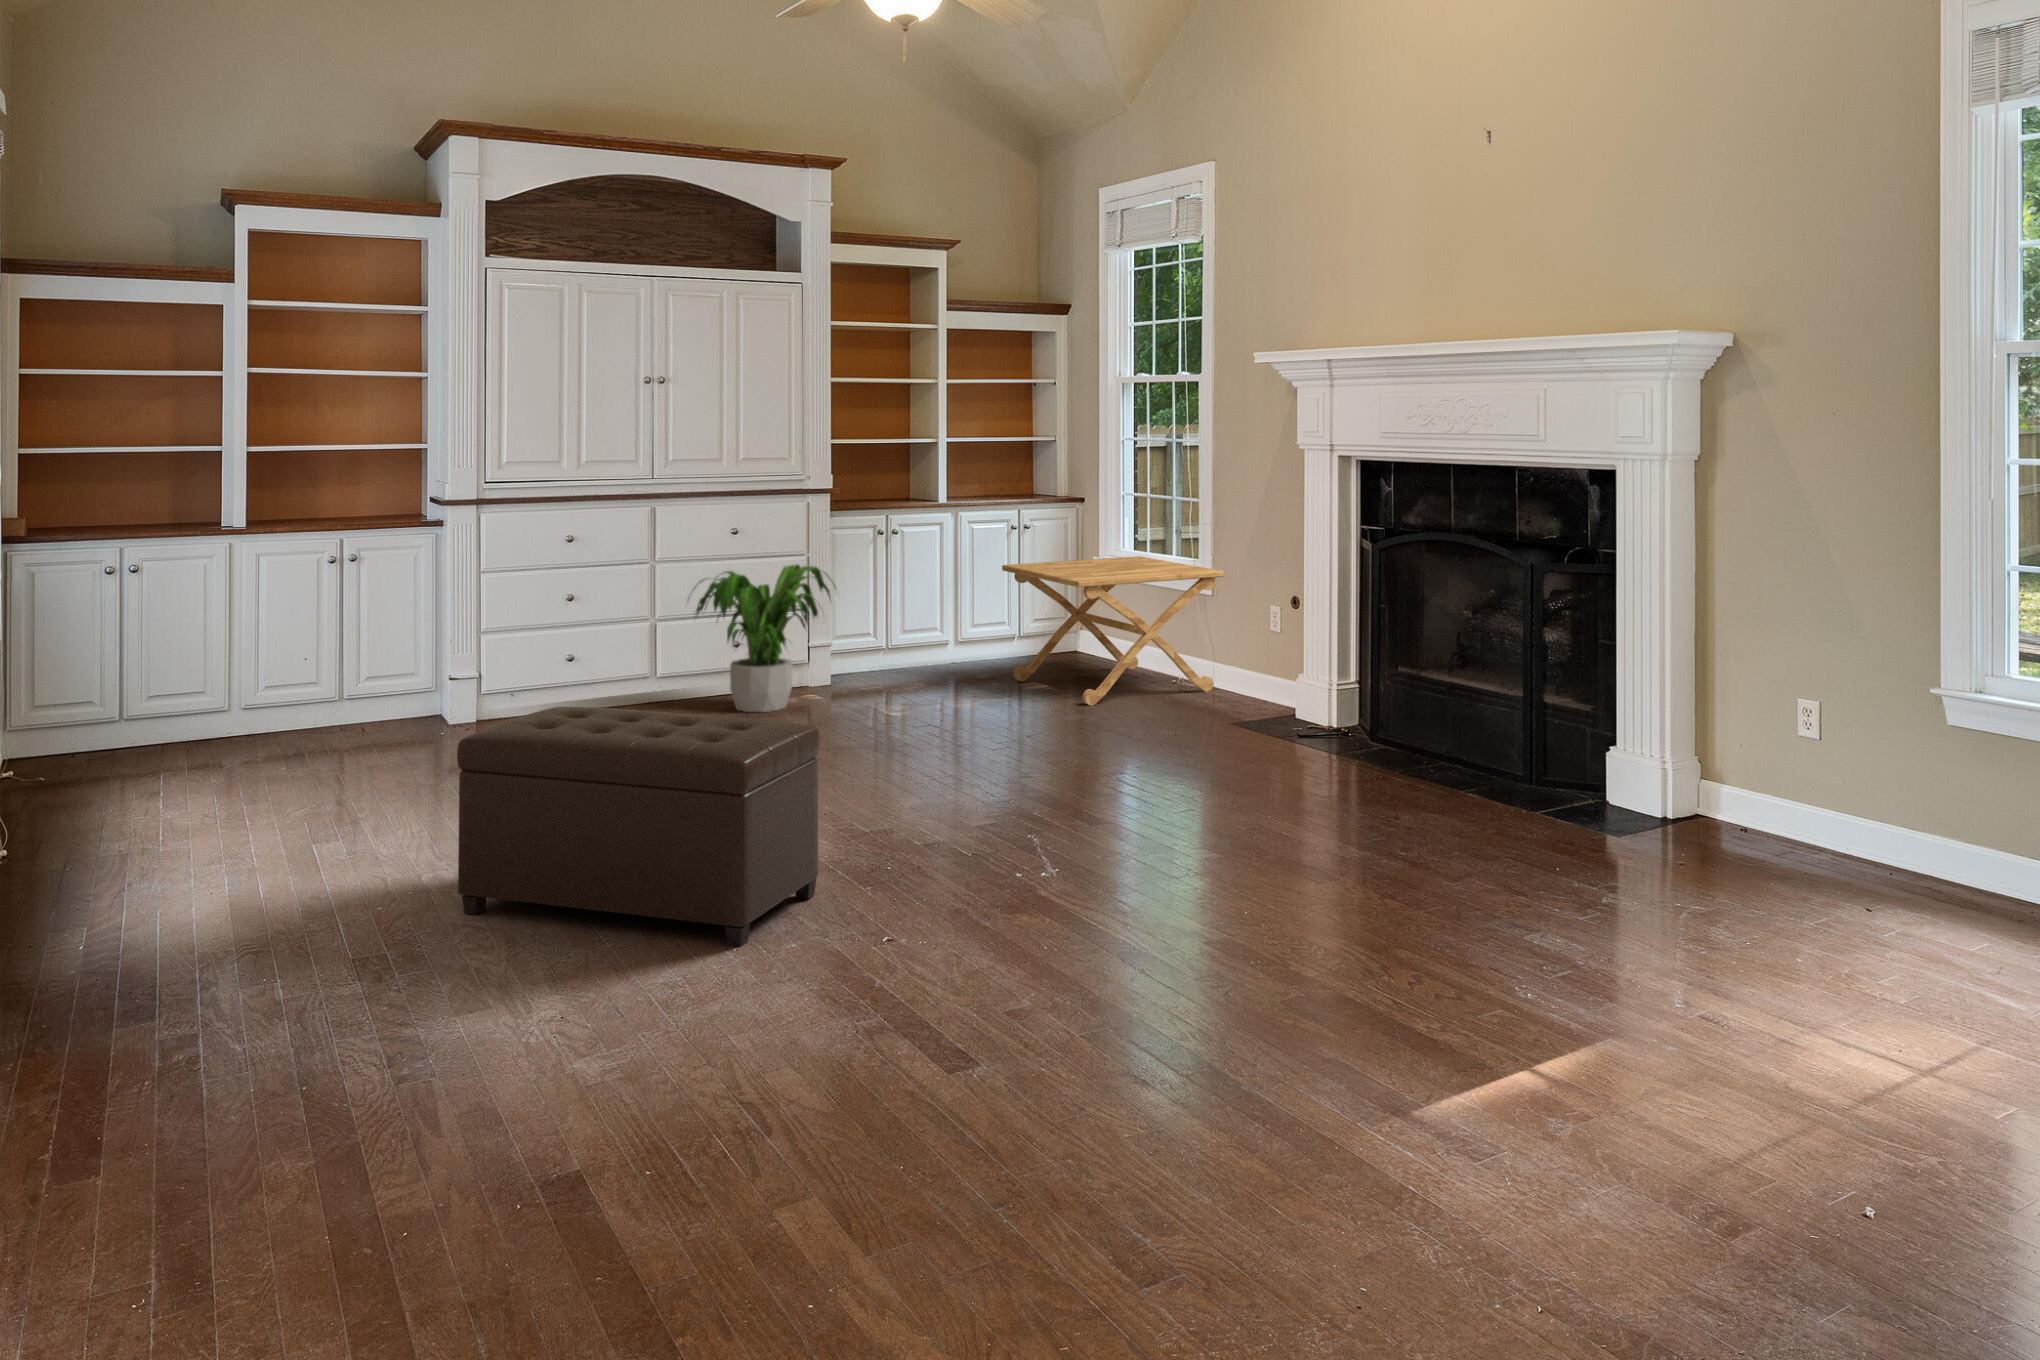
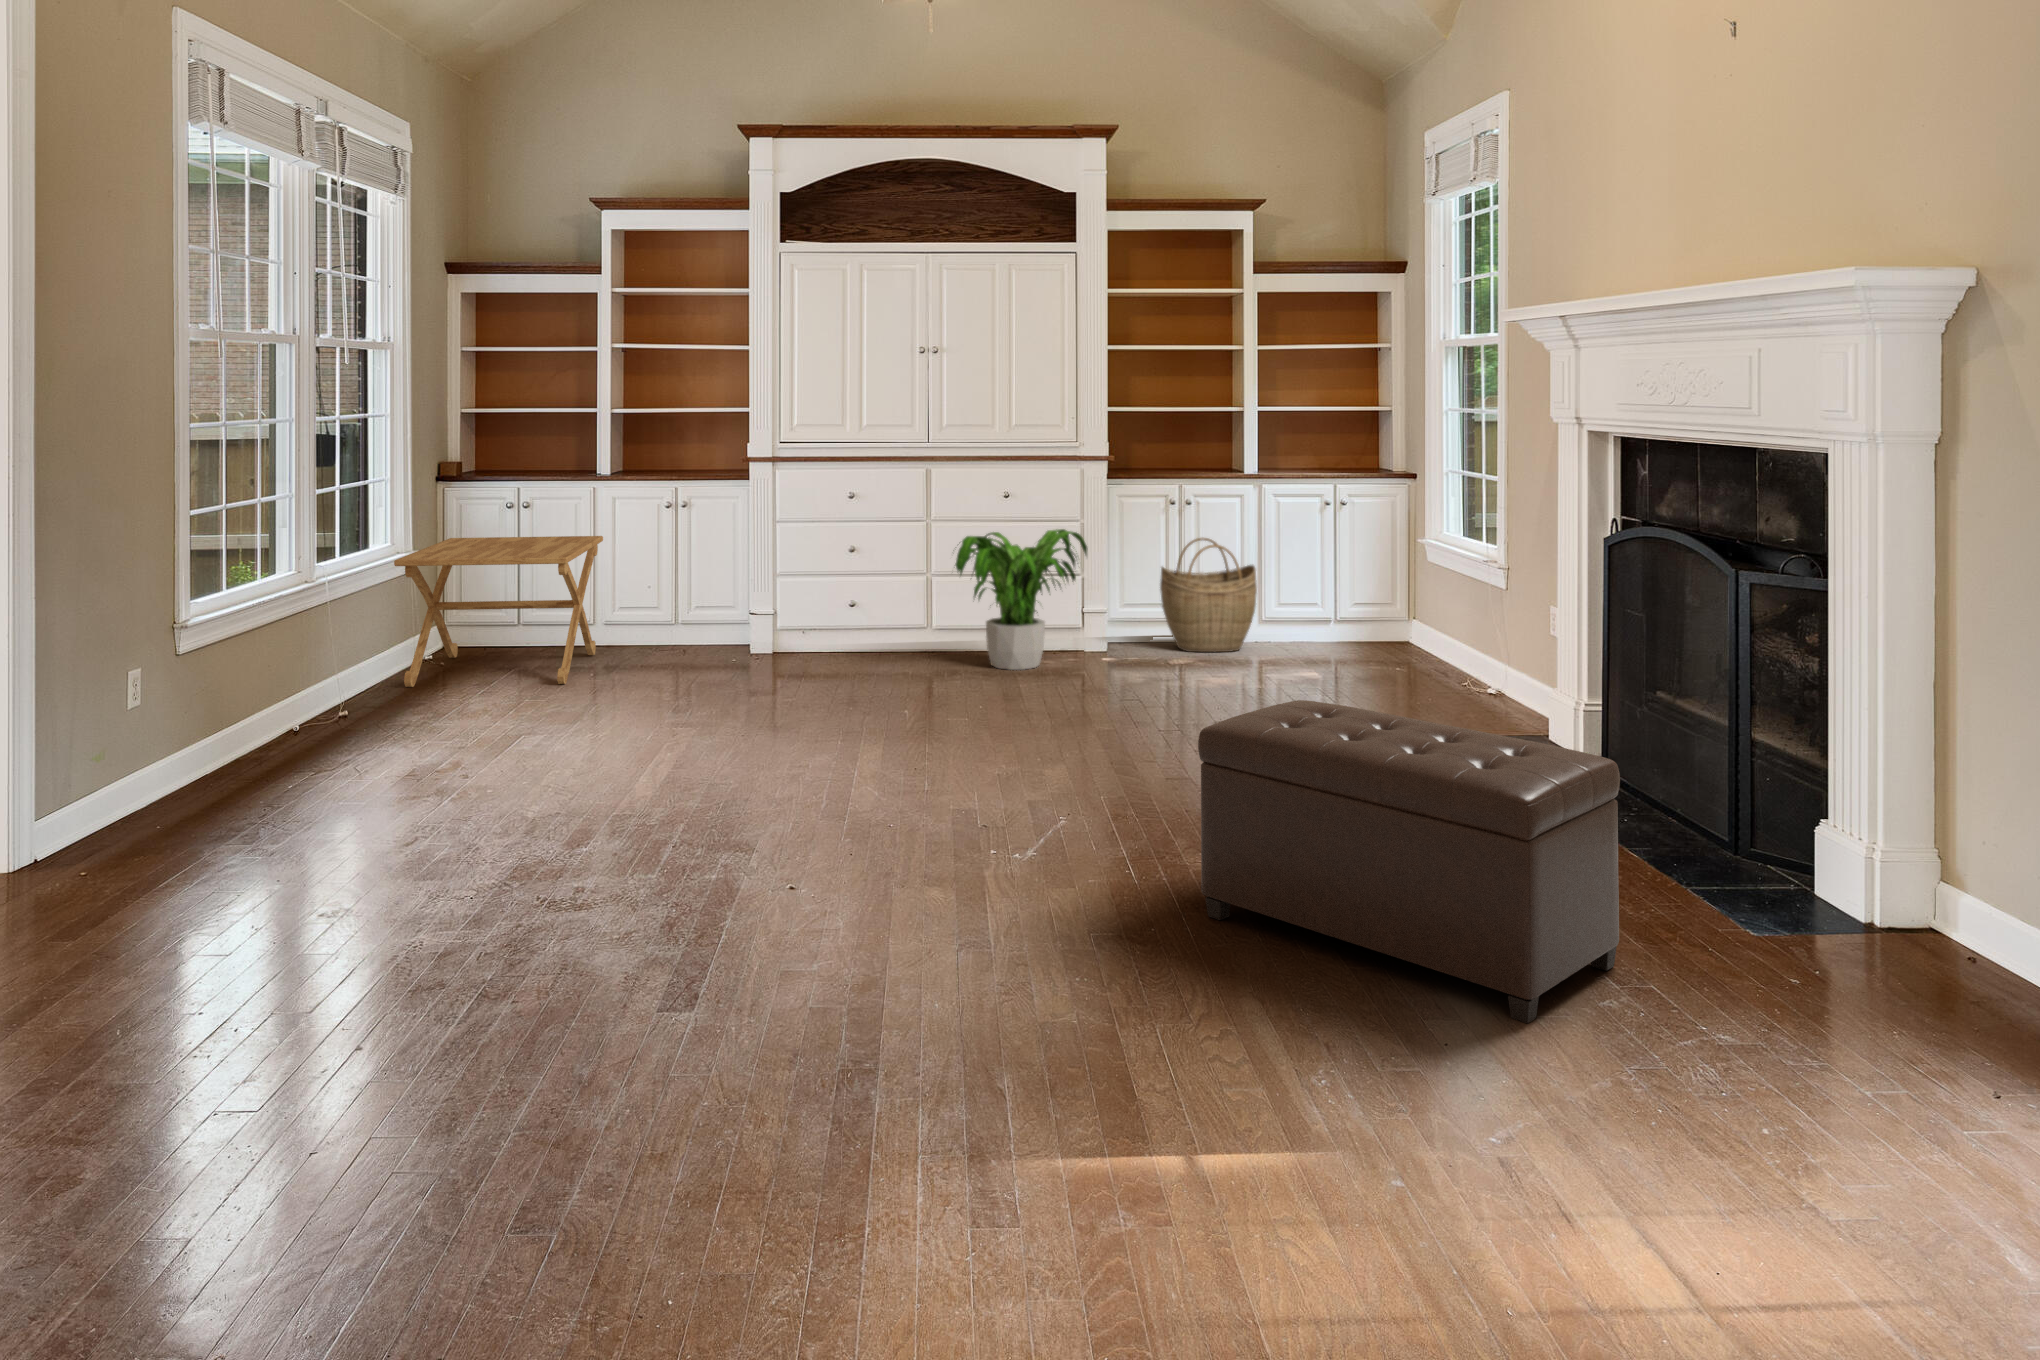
side table: present [1002,556,1224,705] -> present [394,536,603,687]
woven basket: none [873,567,967,680] -> present [1160,538,1257,652]
ottoman: present [457,707,820,947] -> present [1198,700,1620,1023]

